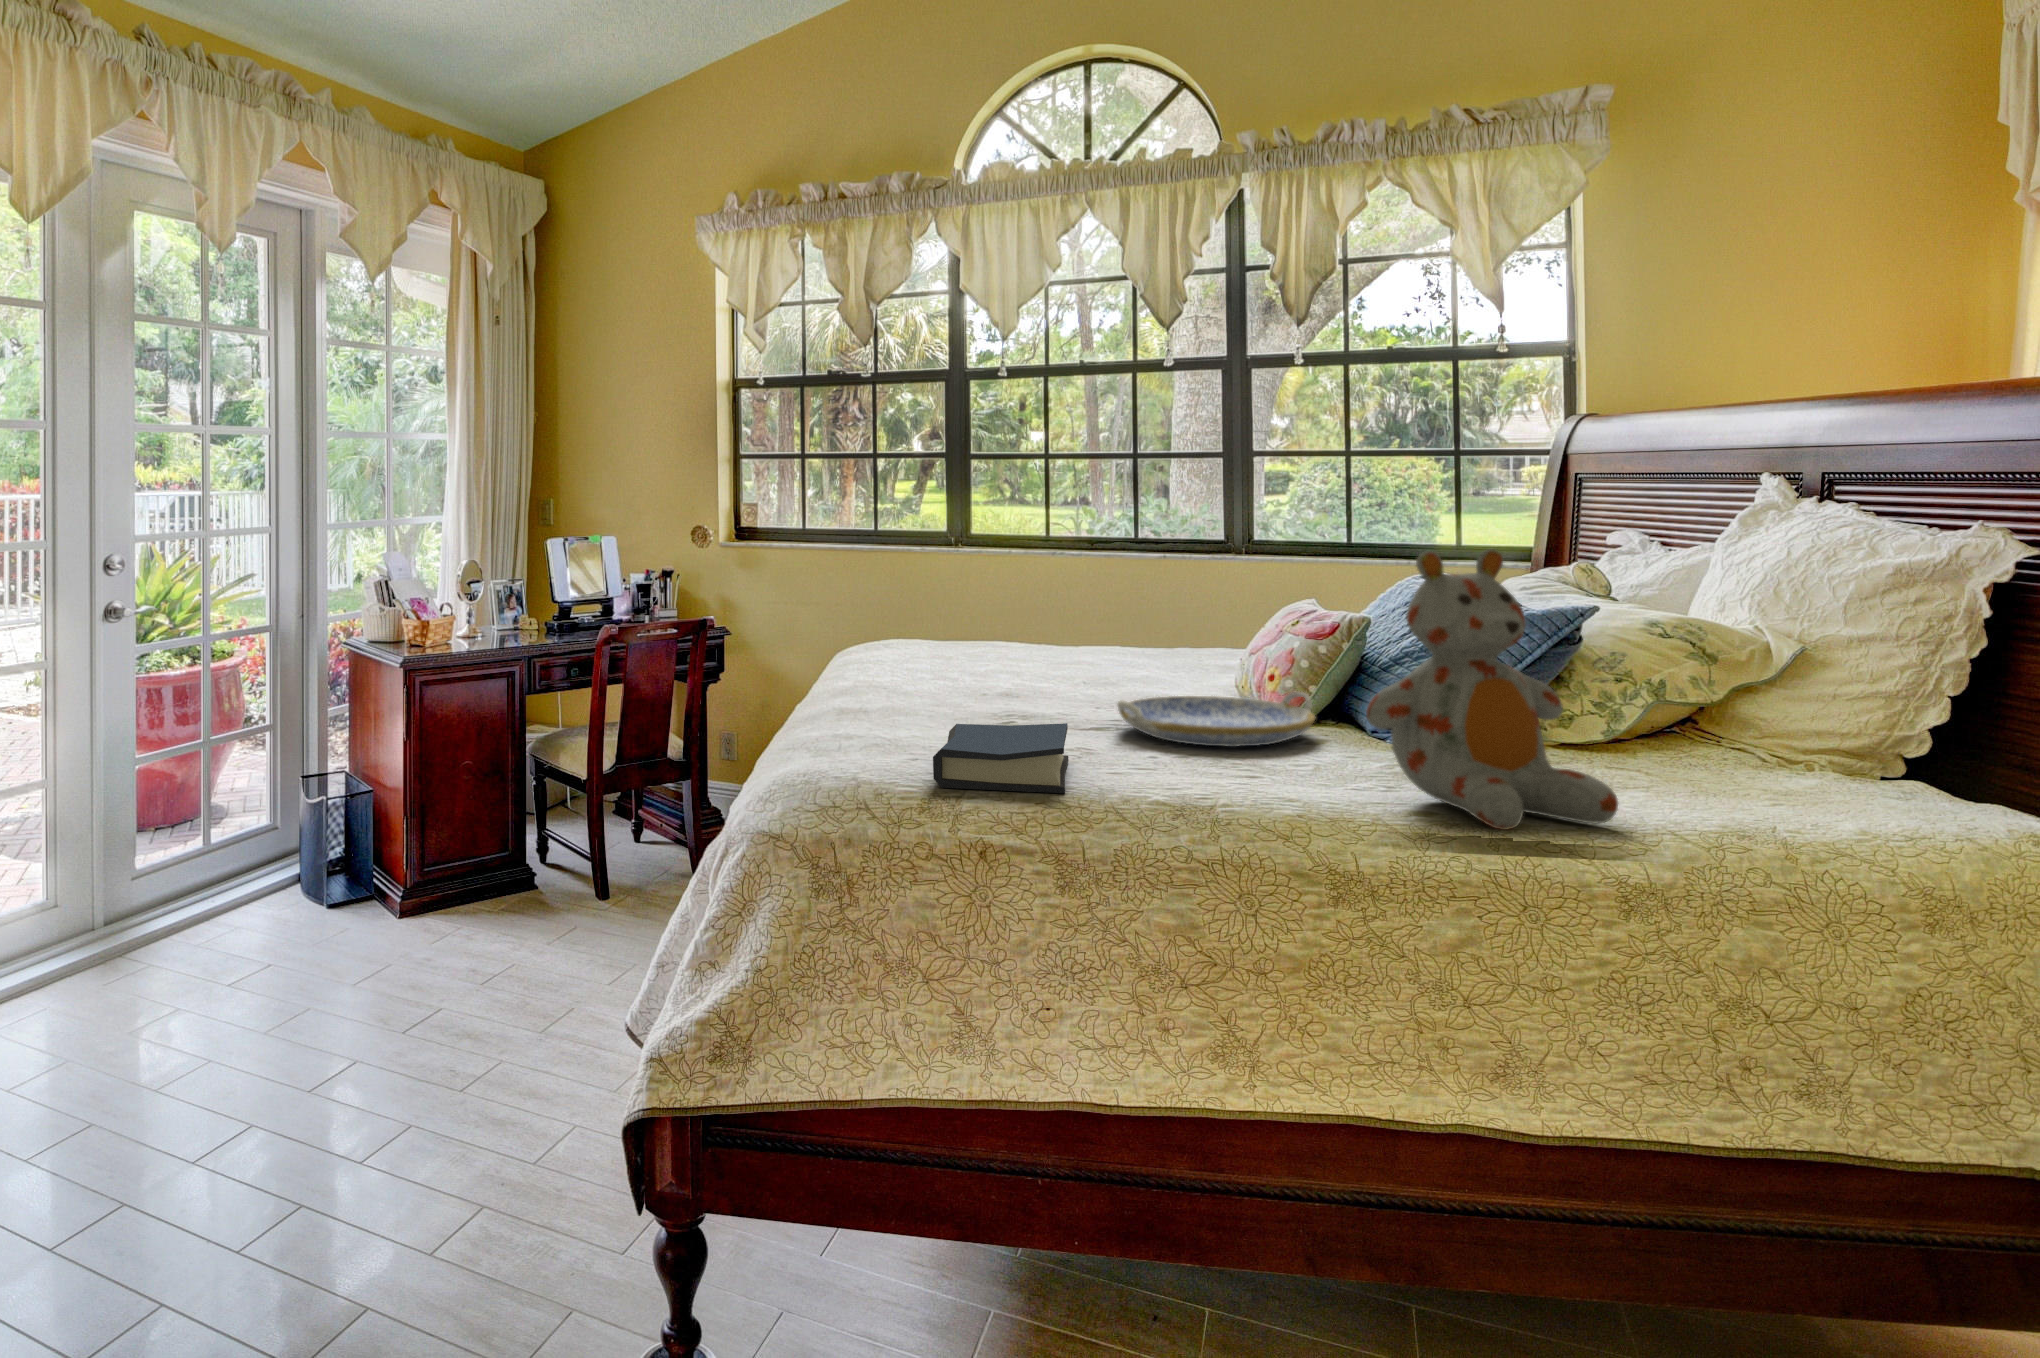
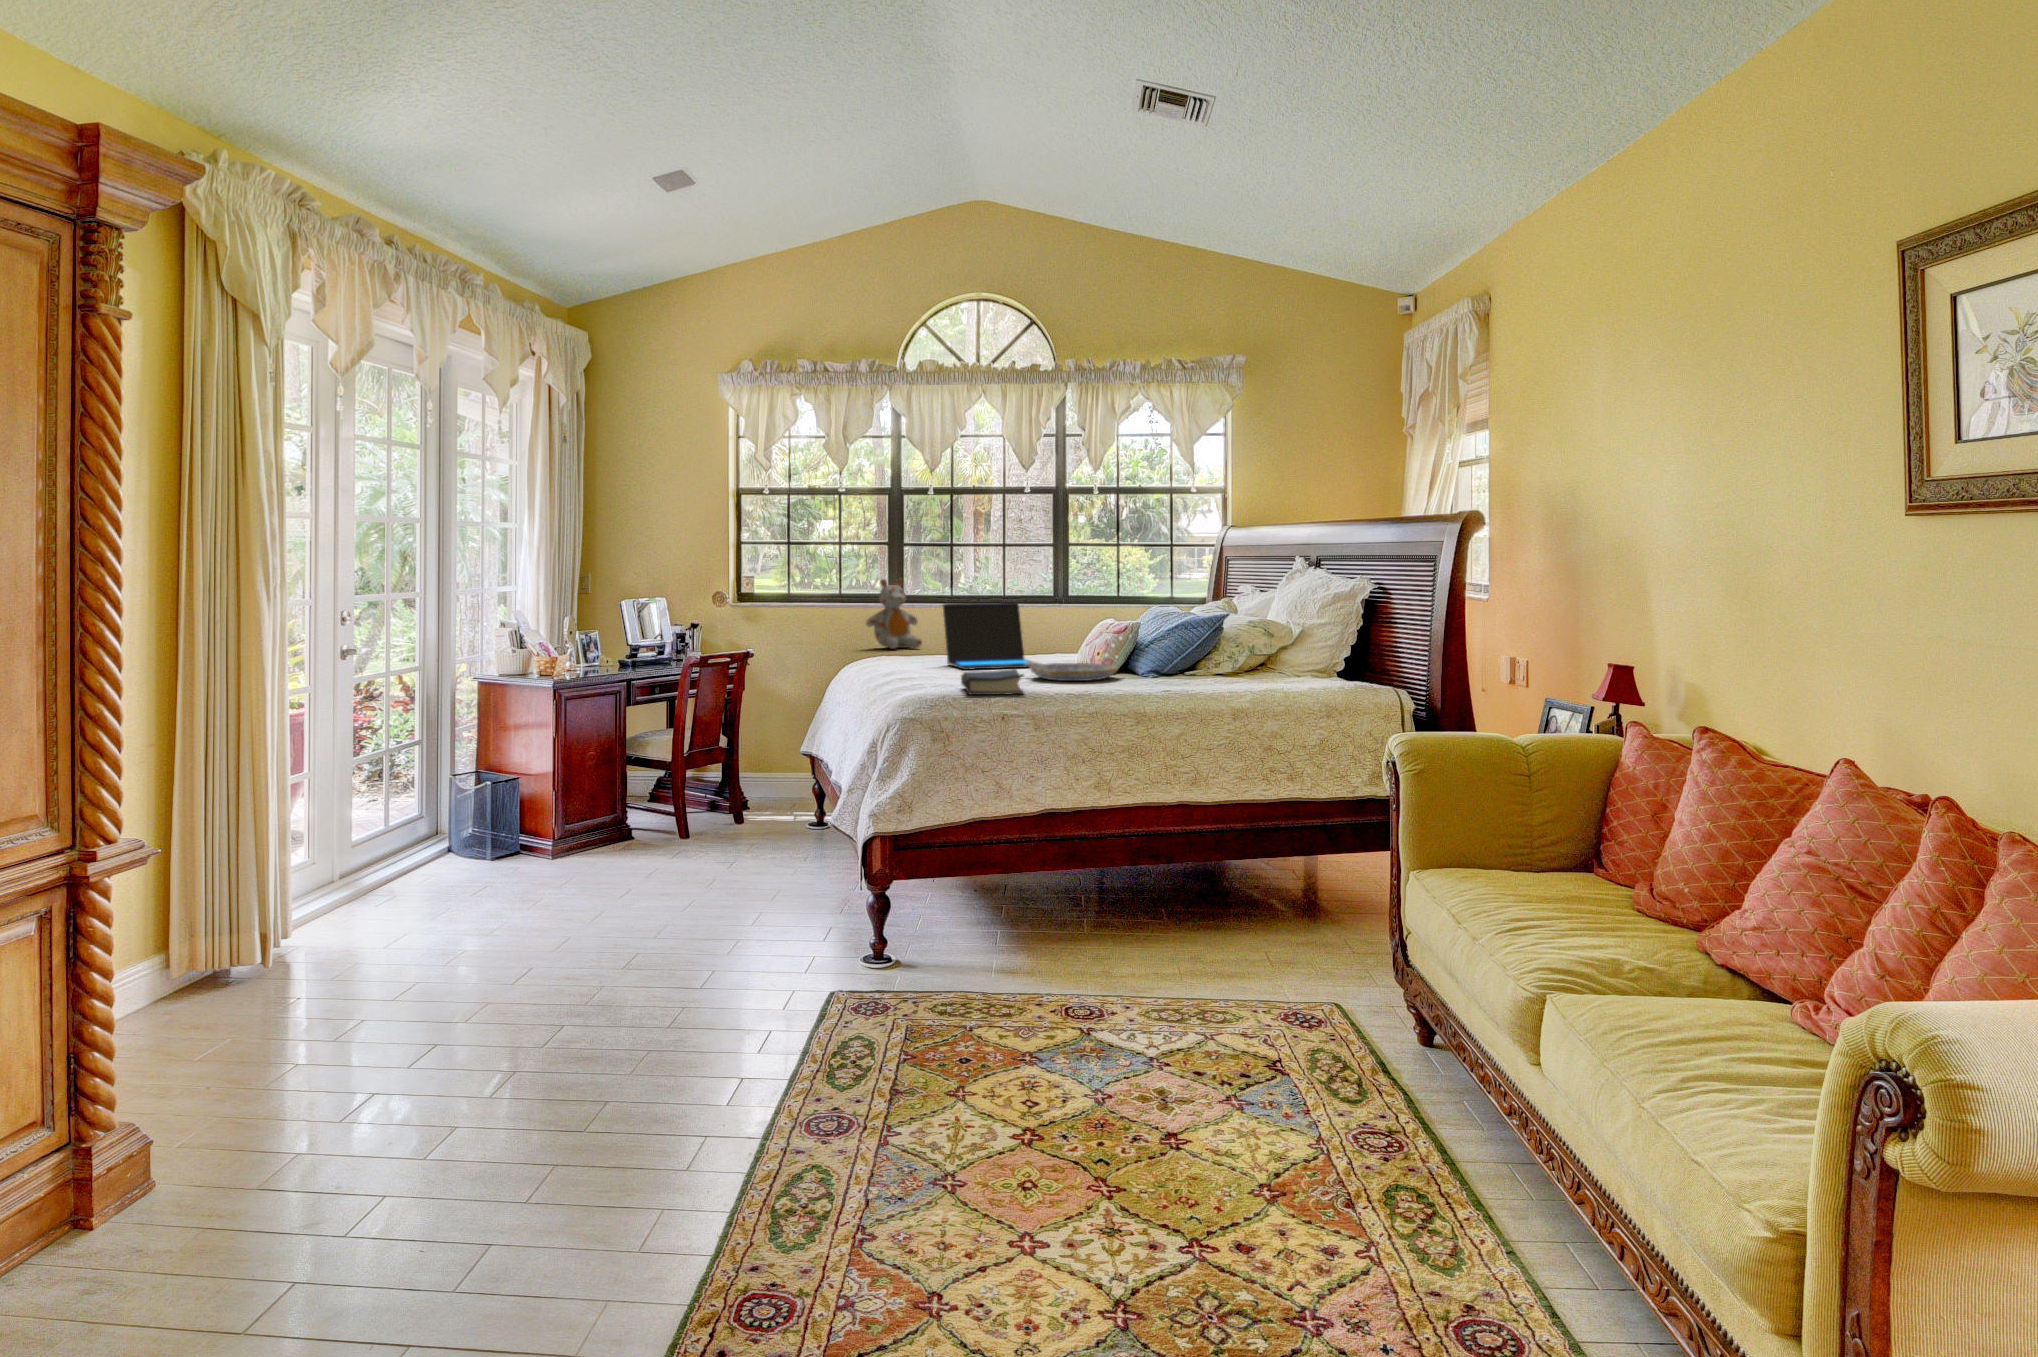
stuffed bear: present [1366,549,1618,830] -> present [866,579,922,649]
laptop: none [990,563,1175,692] -> present [943,602,1033,670]

